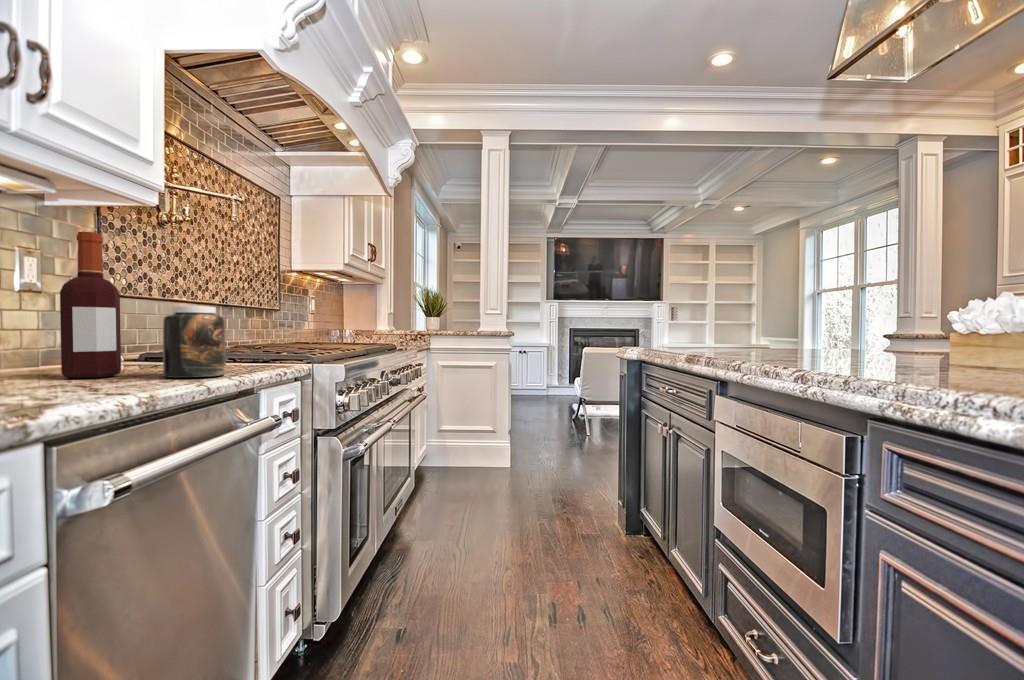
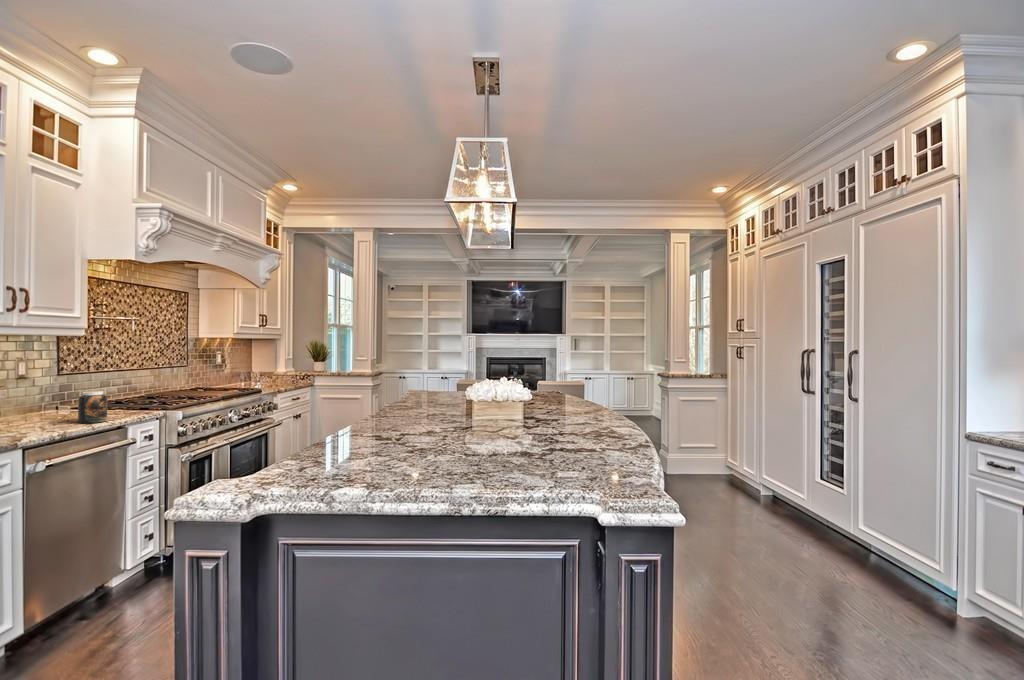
bottle: present [60,232,121,378] -> none [35,361,61,423]

